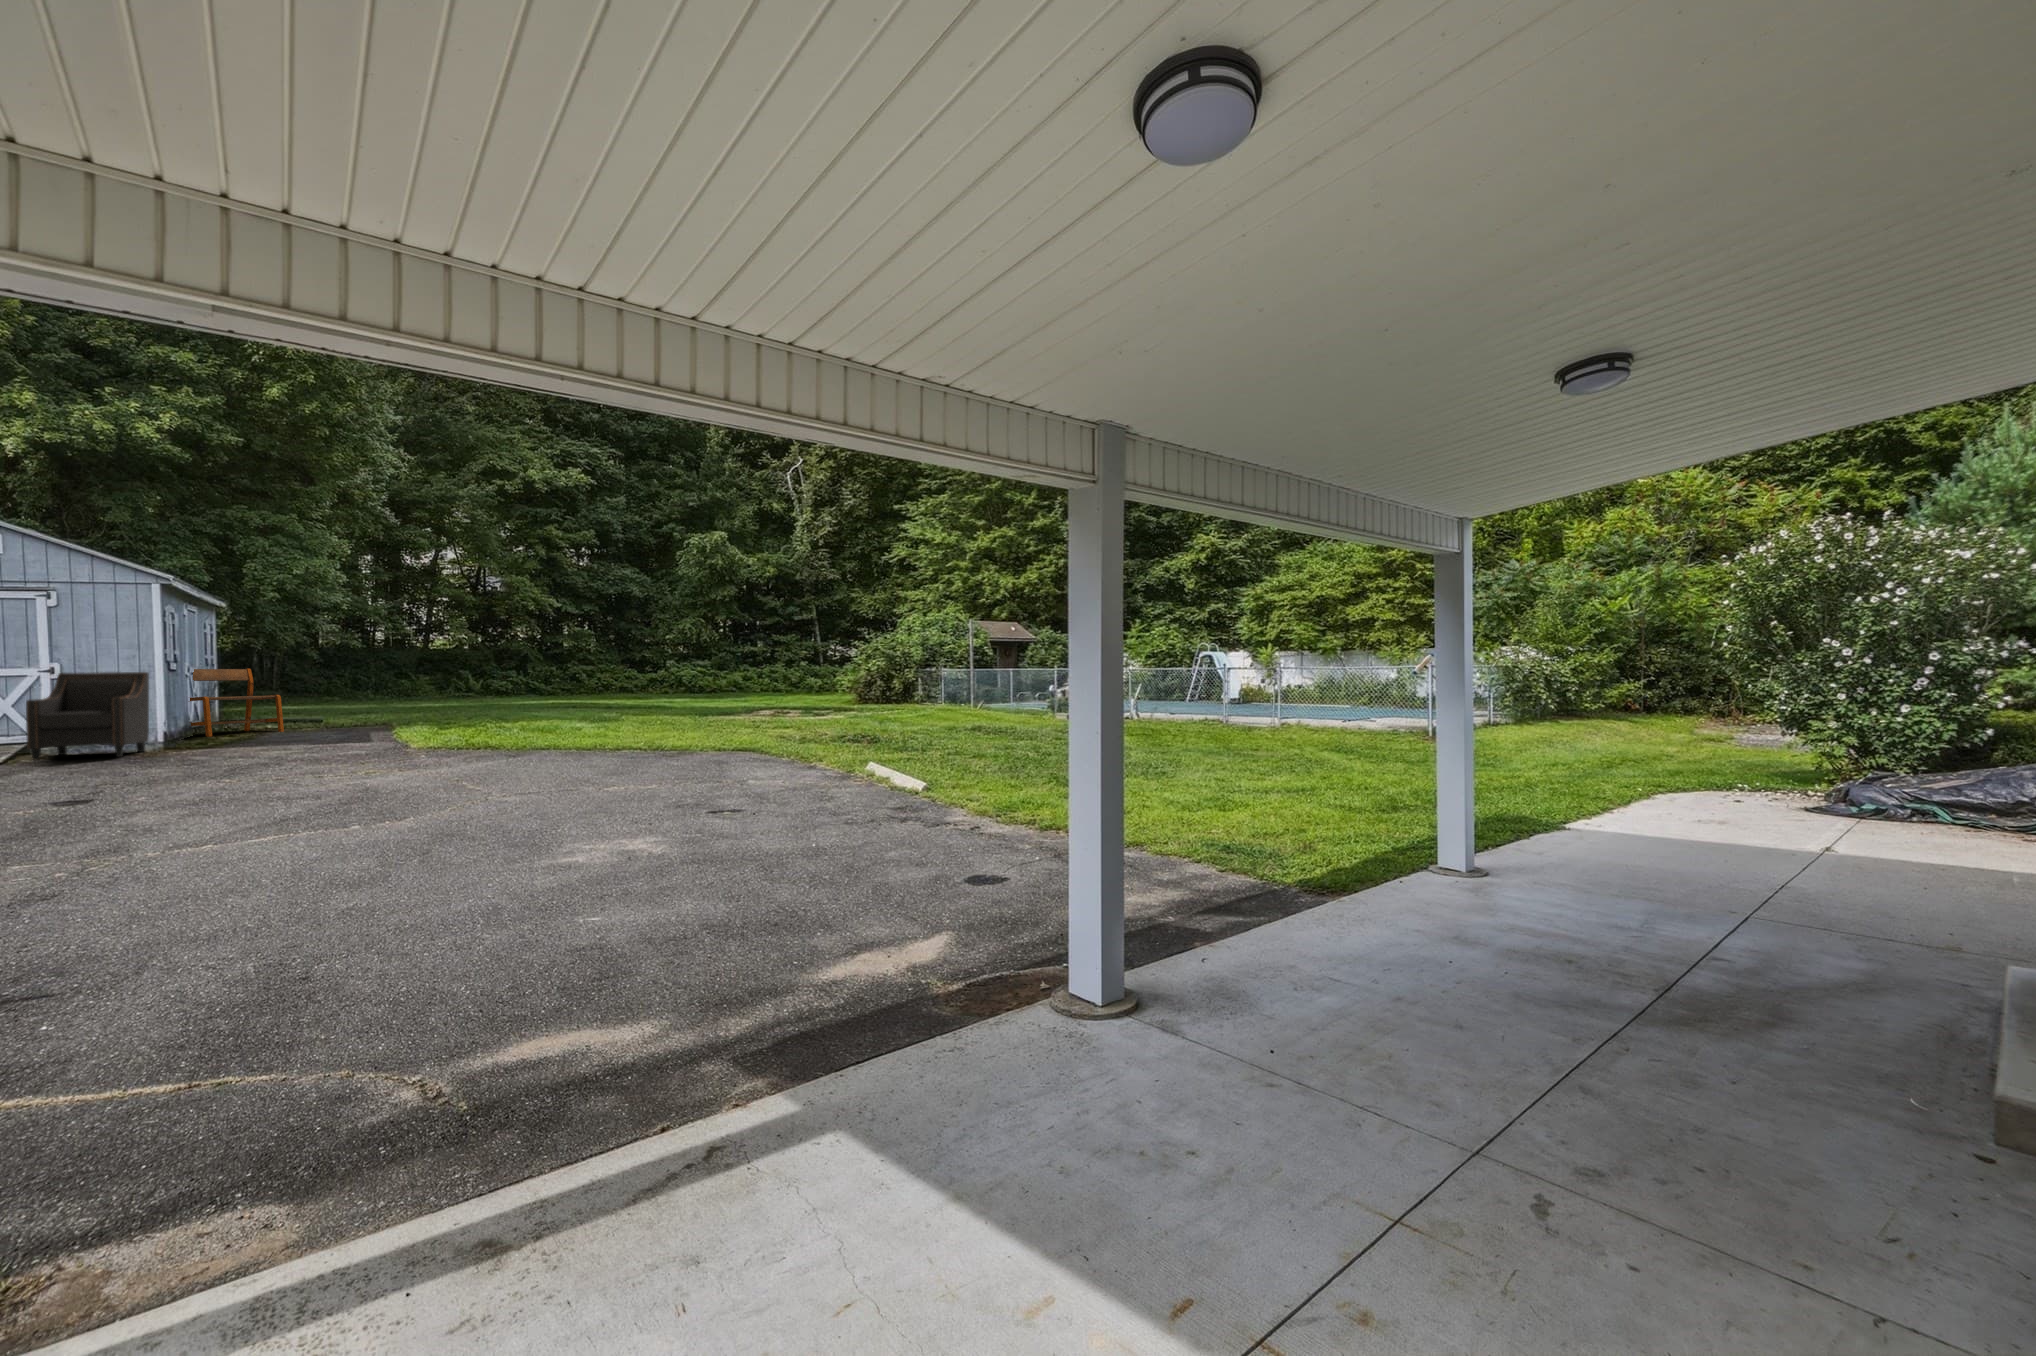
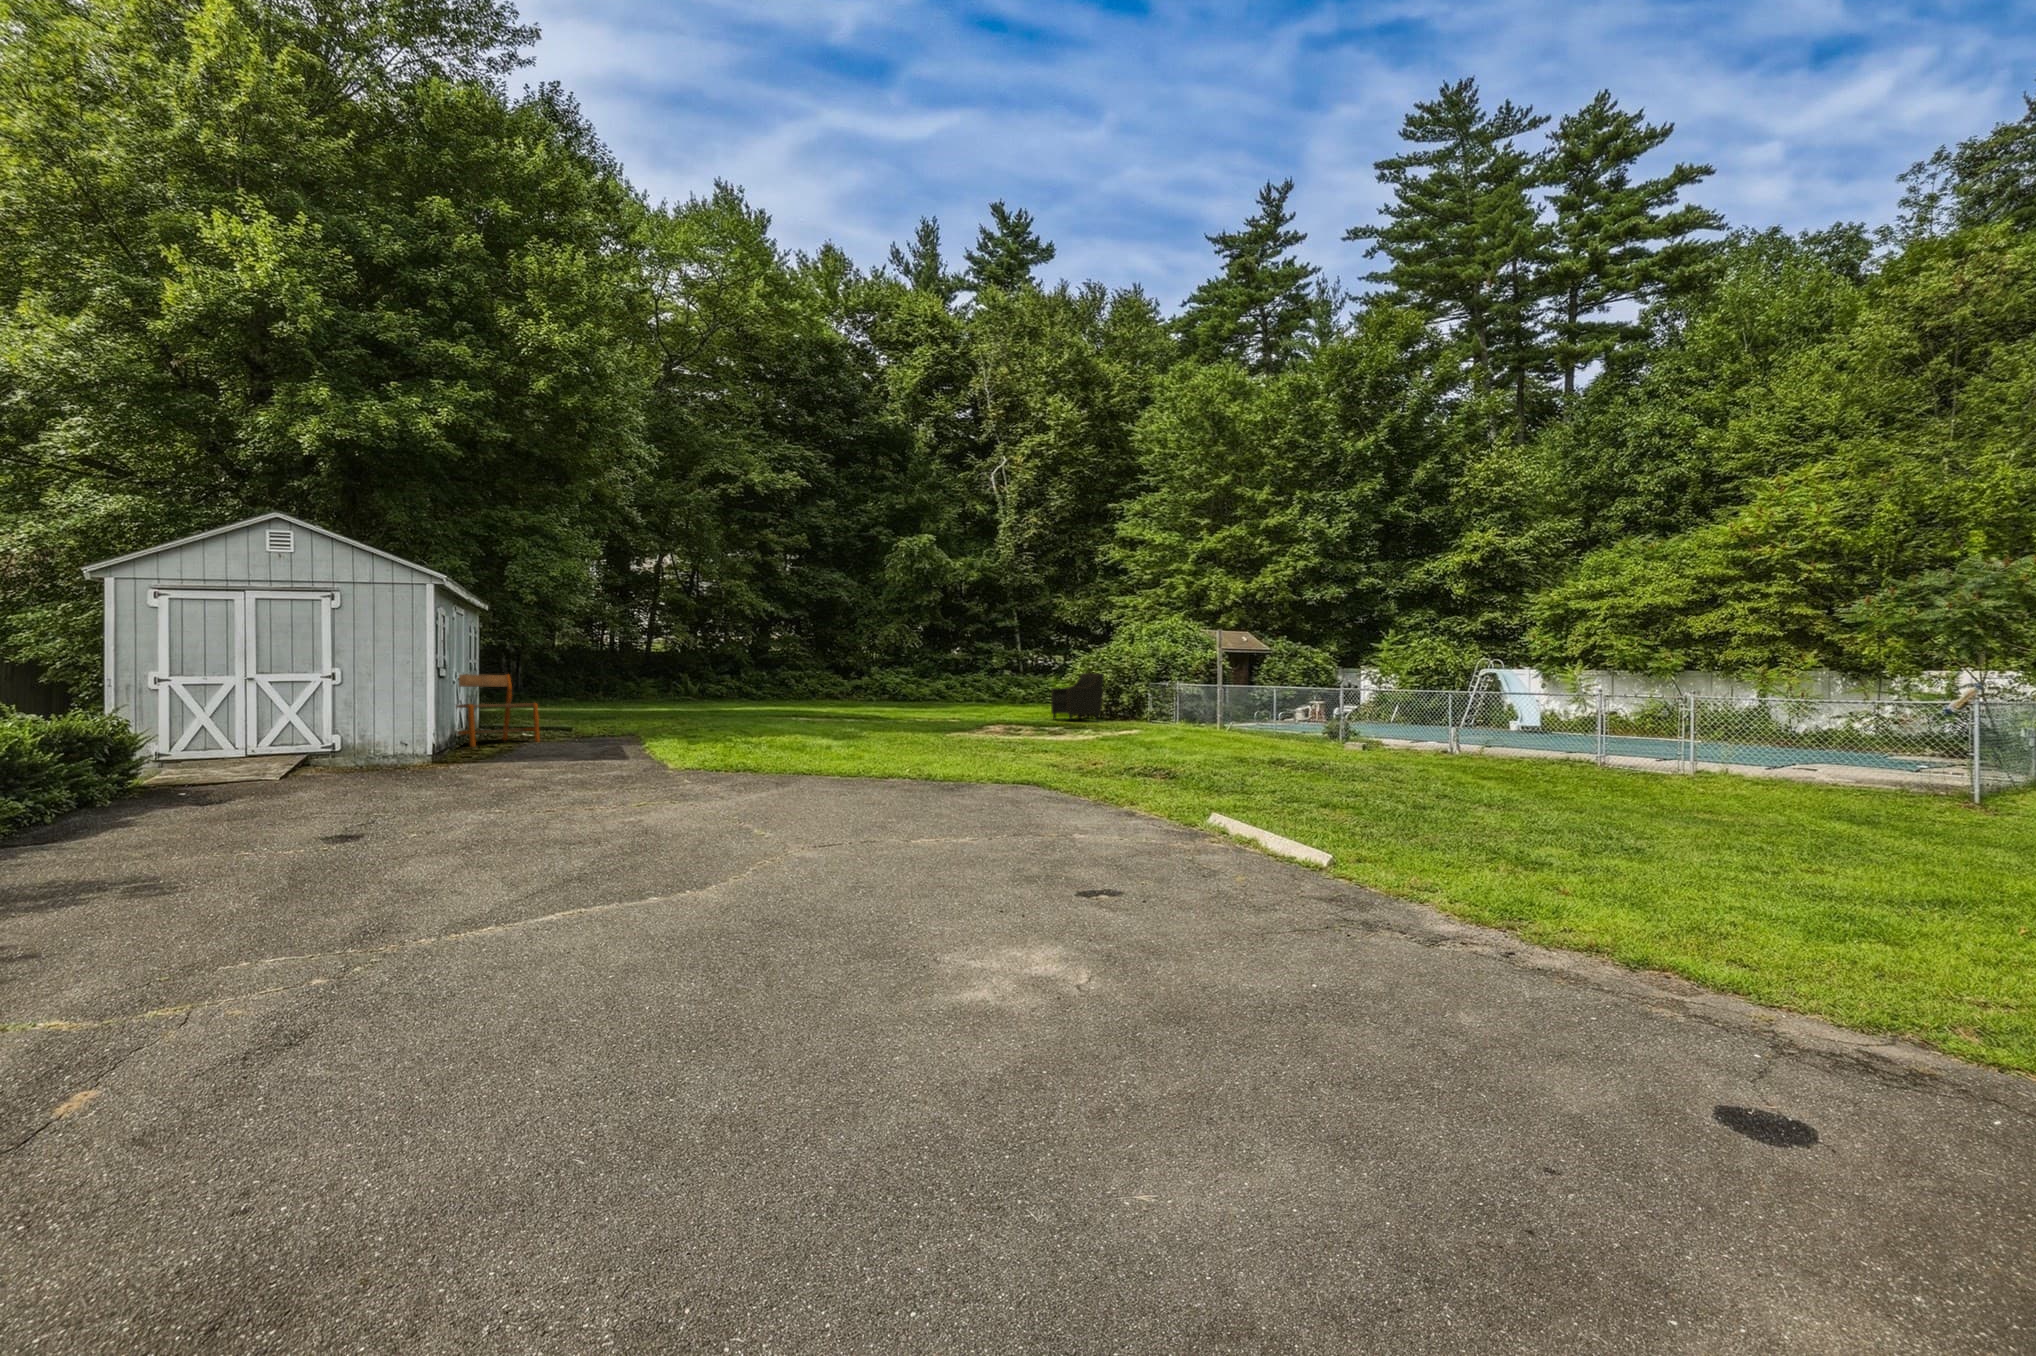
chair: present [26,672,149,760] -> present [1051,673,1104,721]

